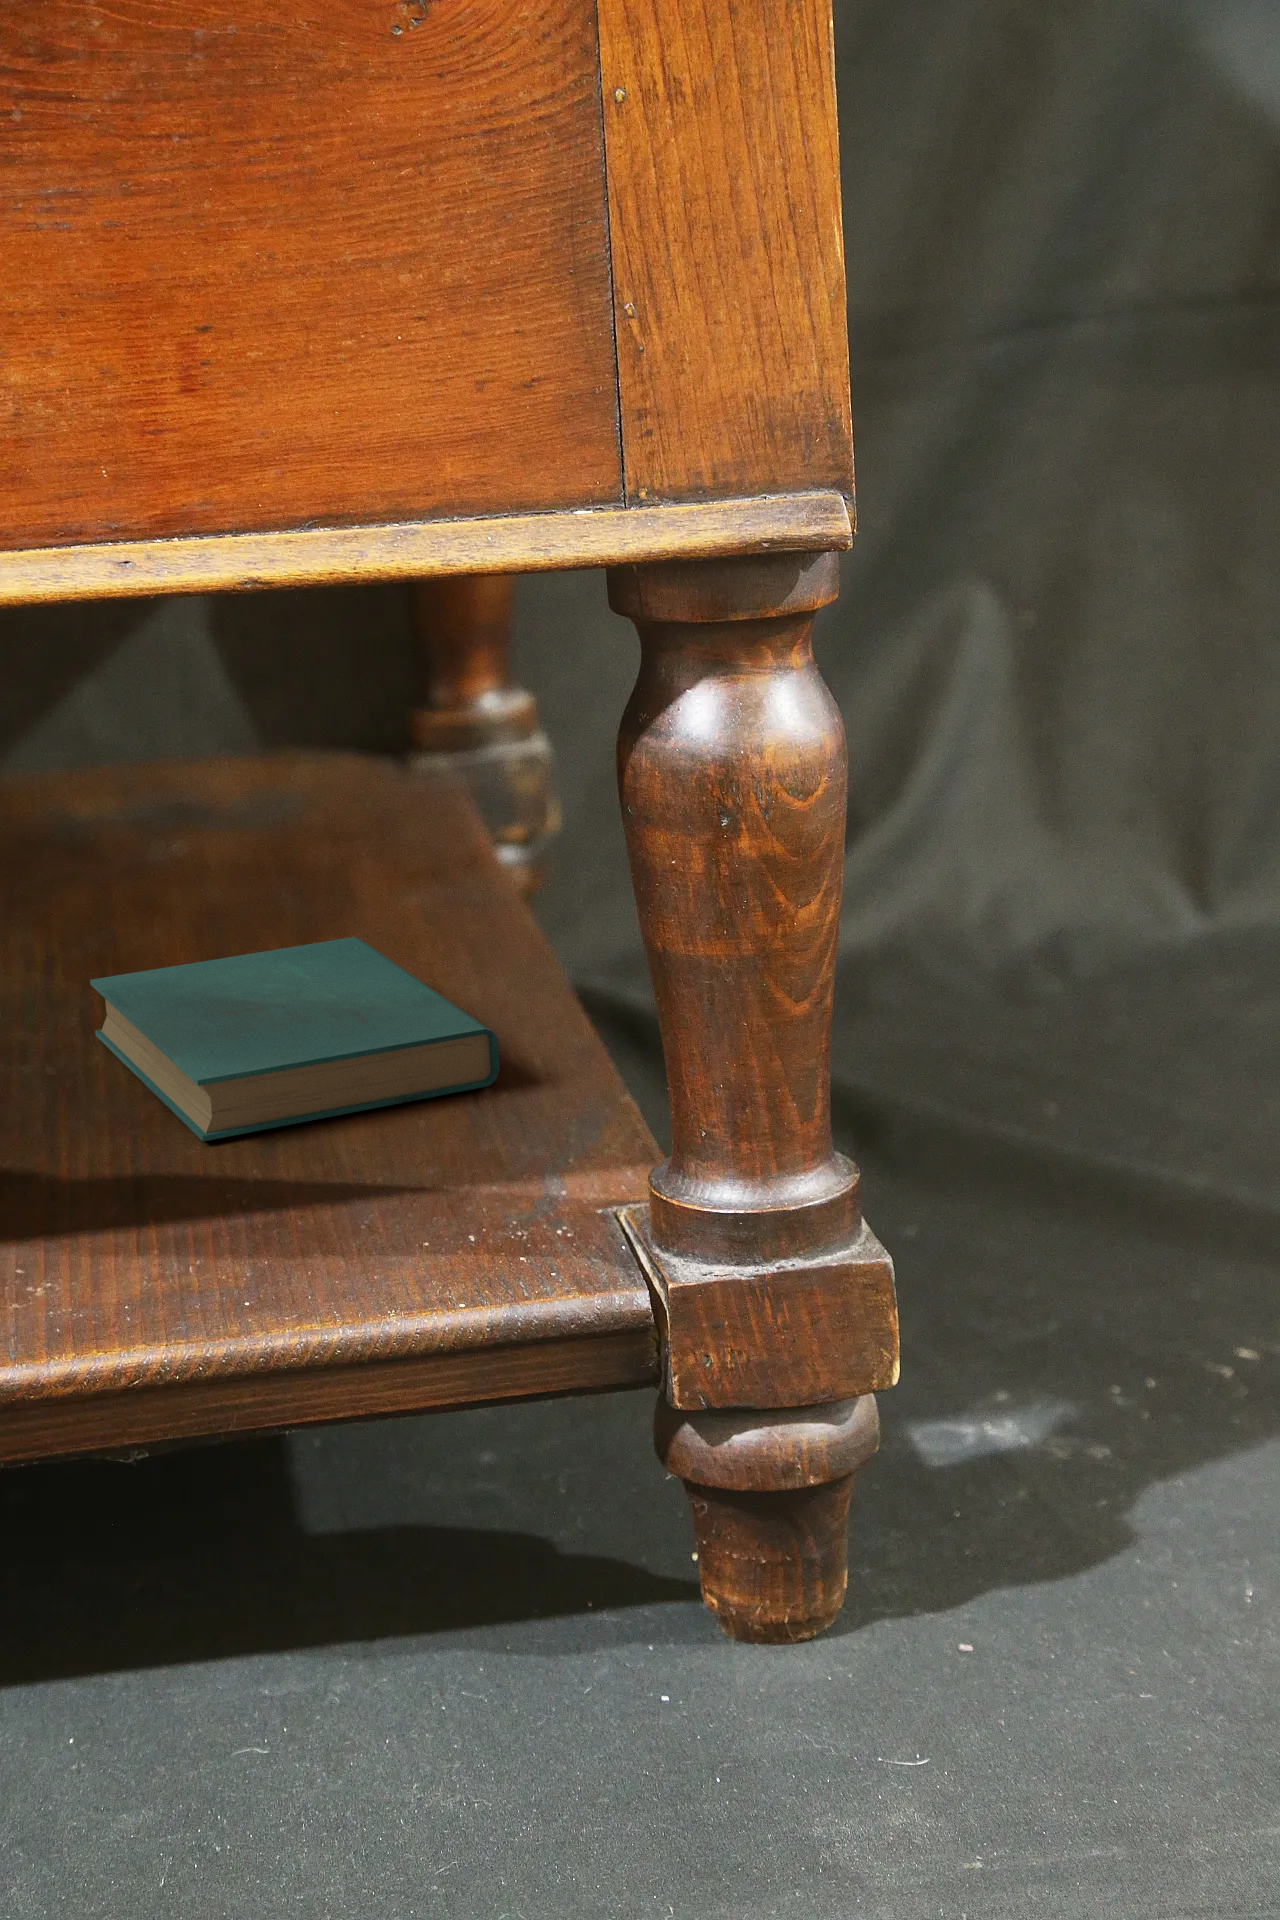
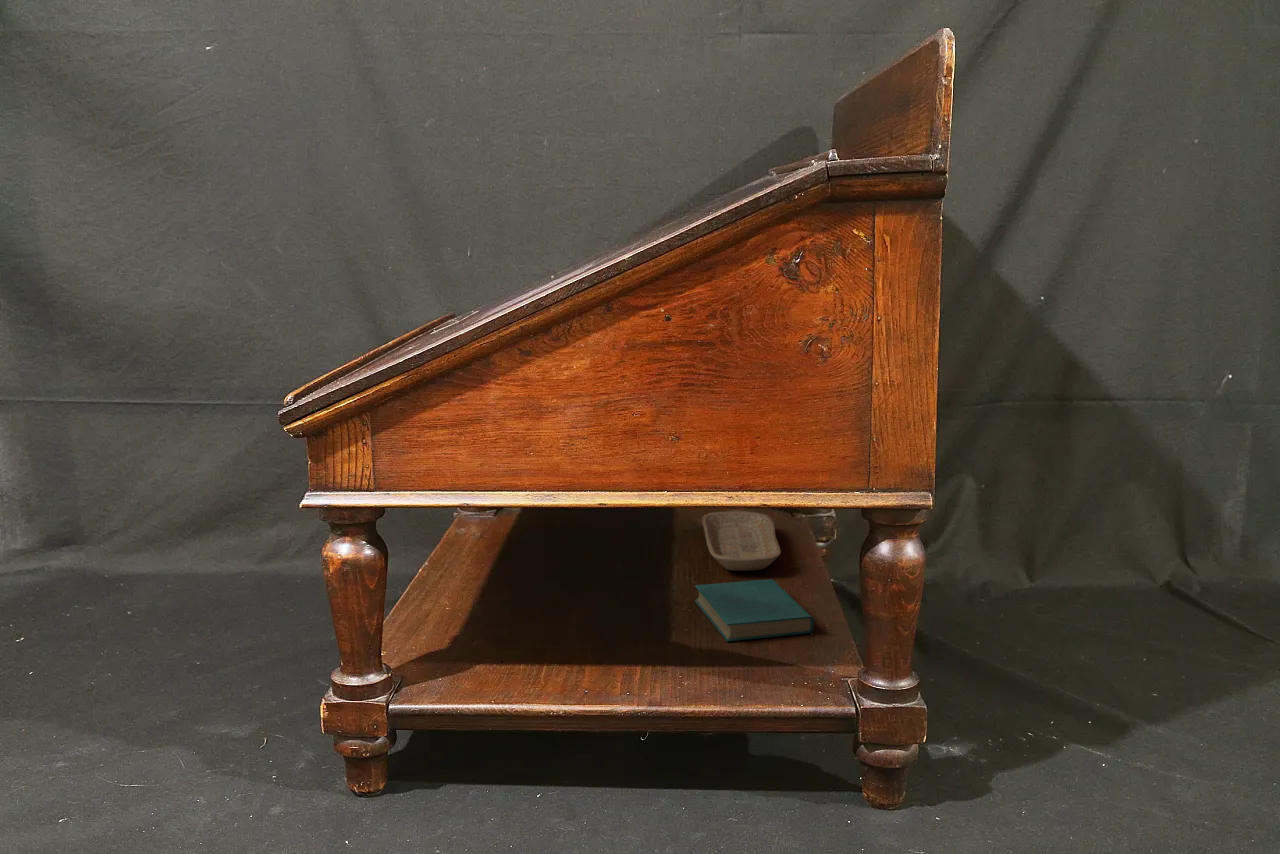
tray: none [122,757,385,935] -> present [702,511,781,571]

